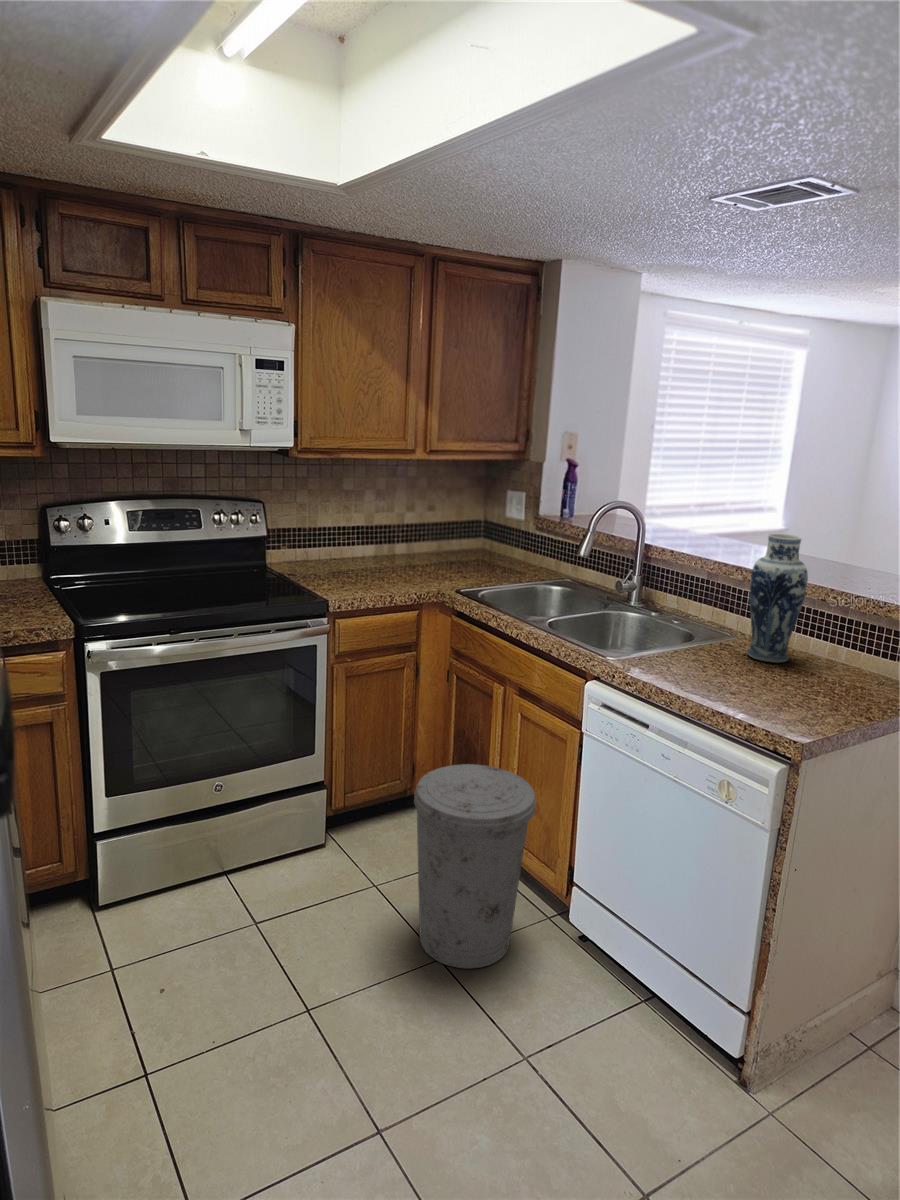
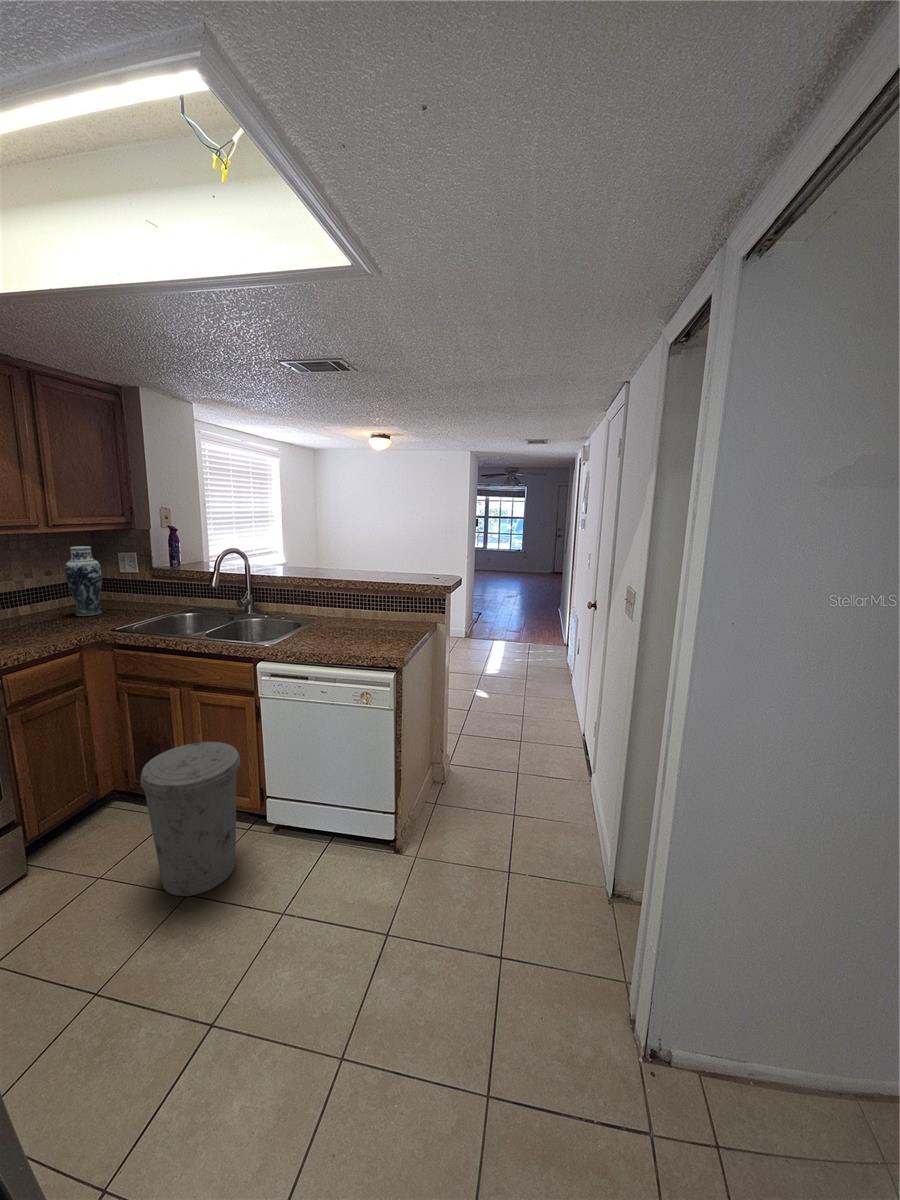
vase: present [747,534,808,663] -> present [65,546,102,616]

